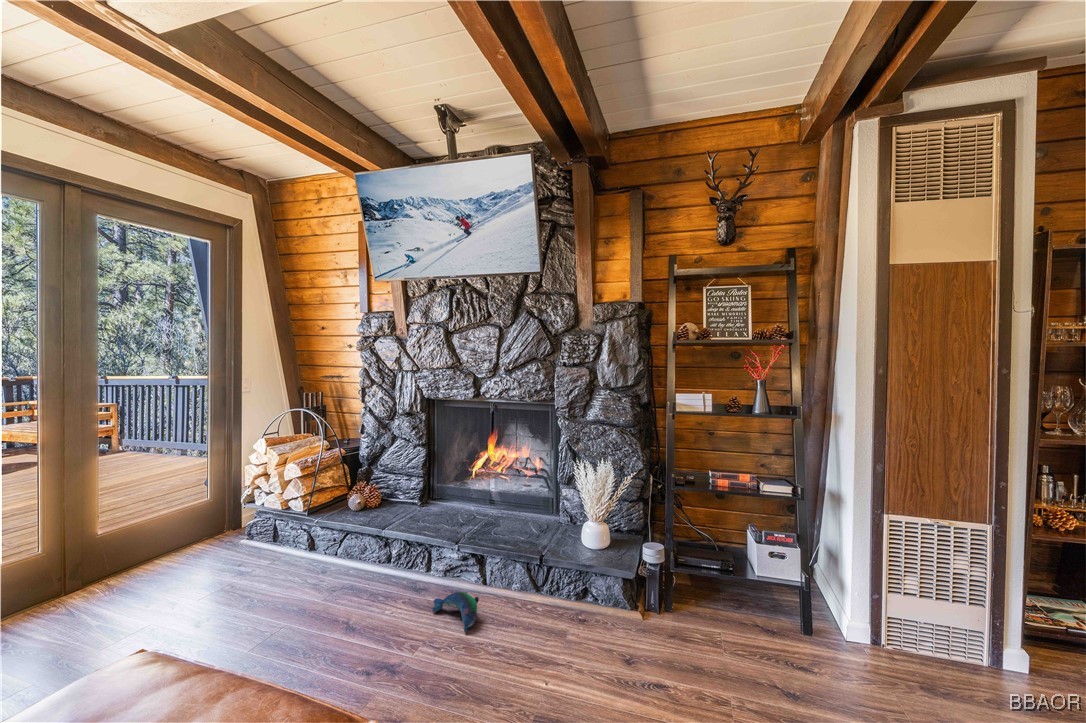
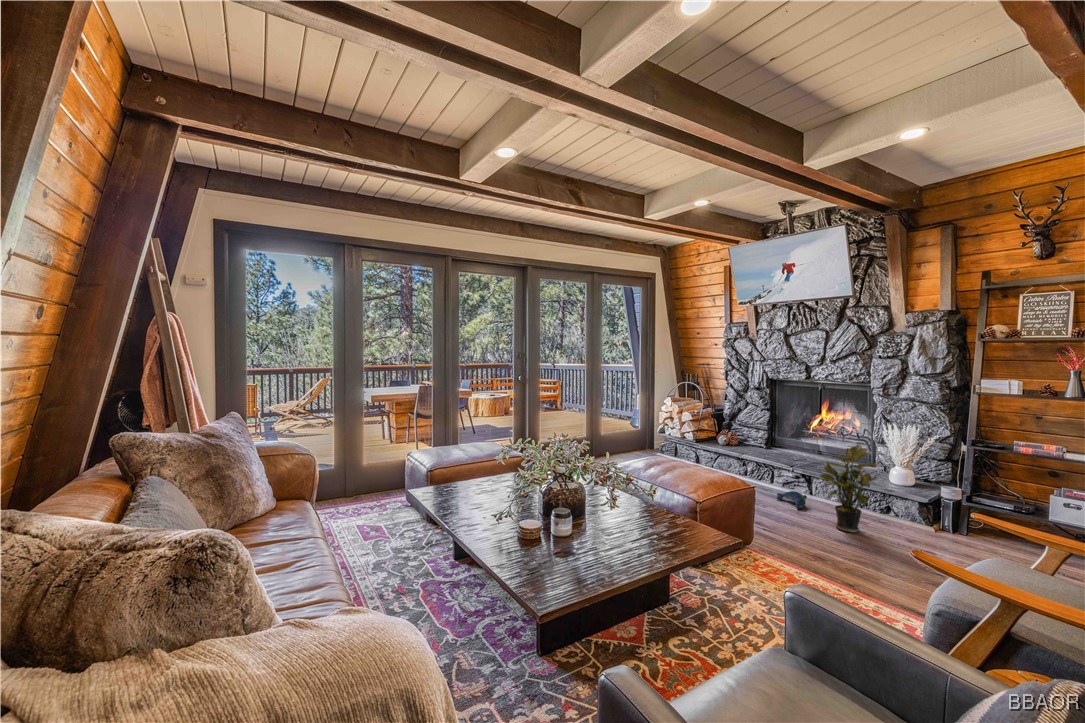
potted plant: none [501,509,585,672] -> present [820,444,878,533]

